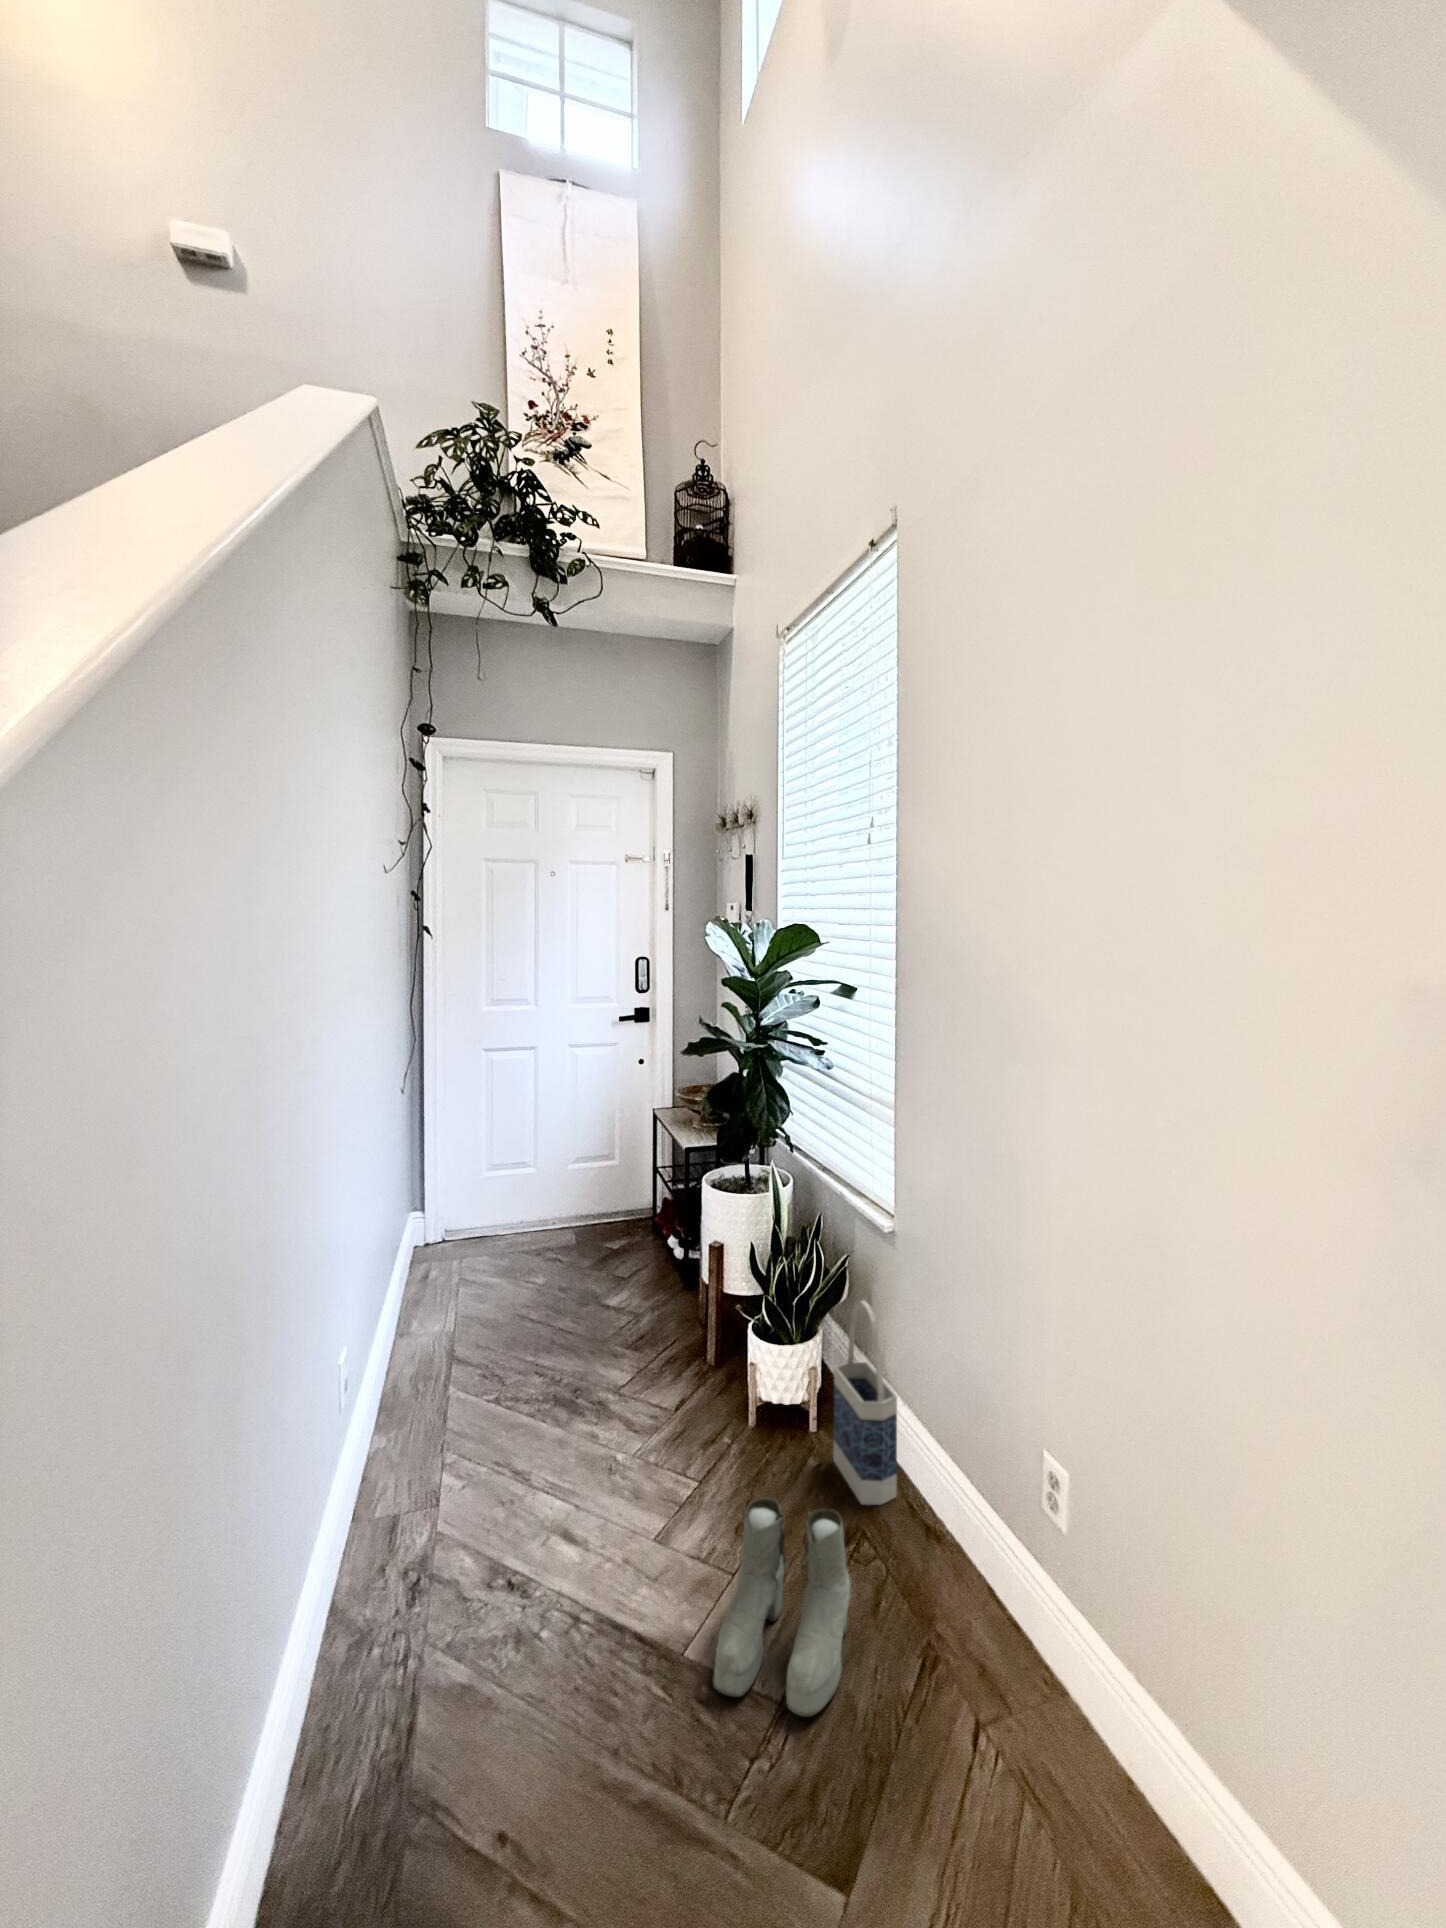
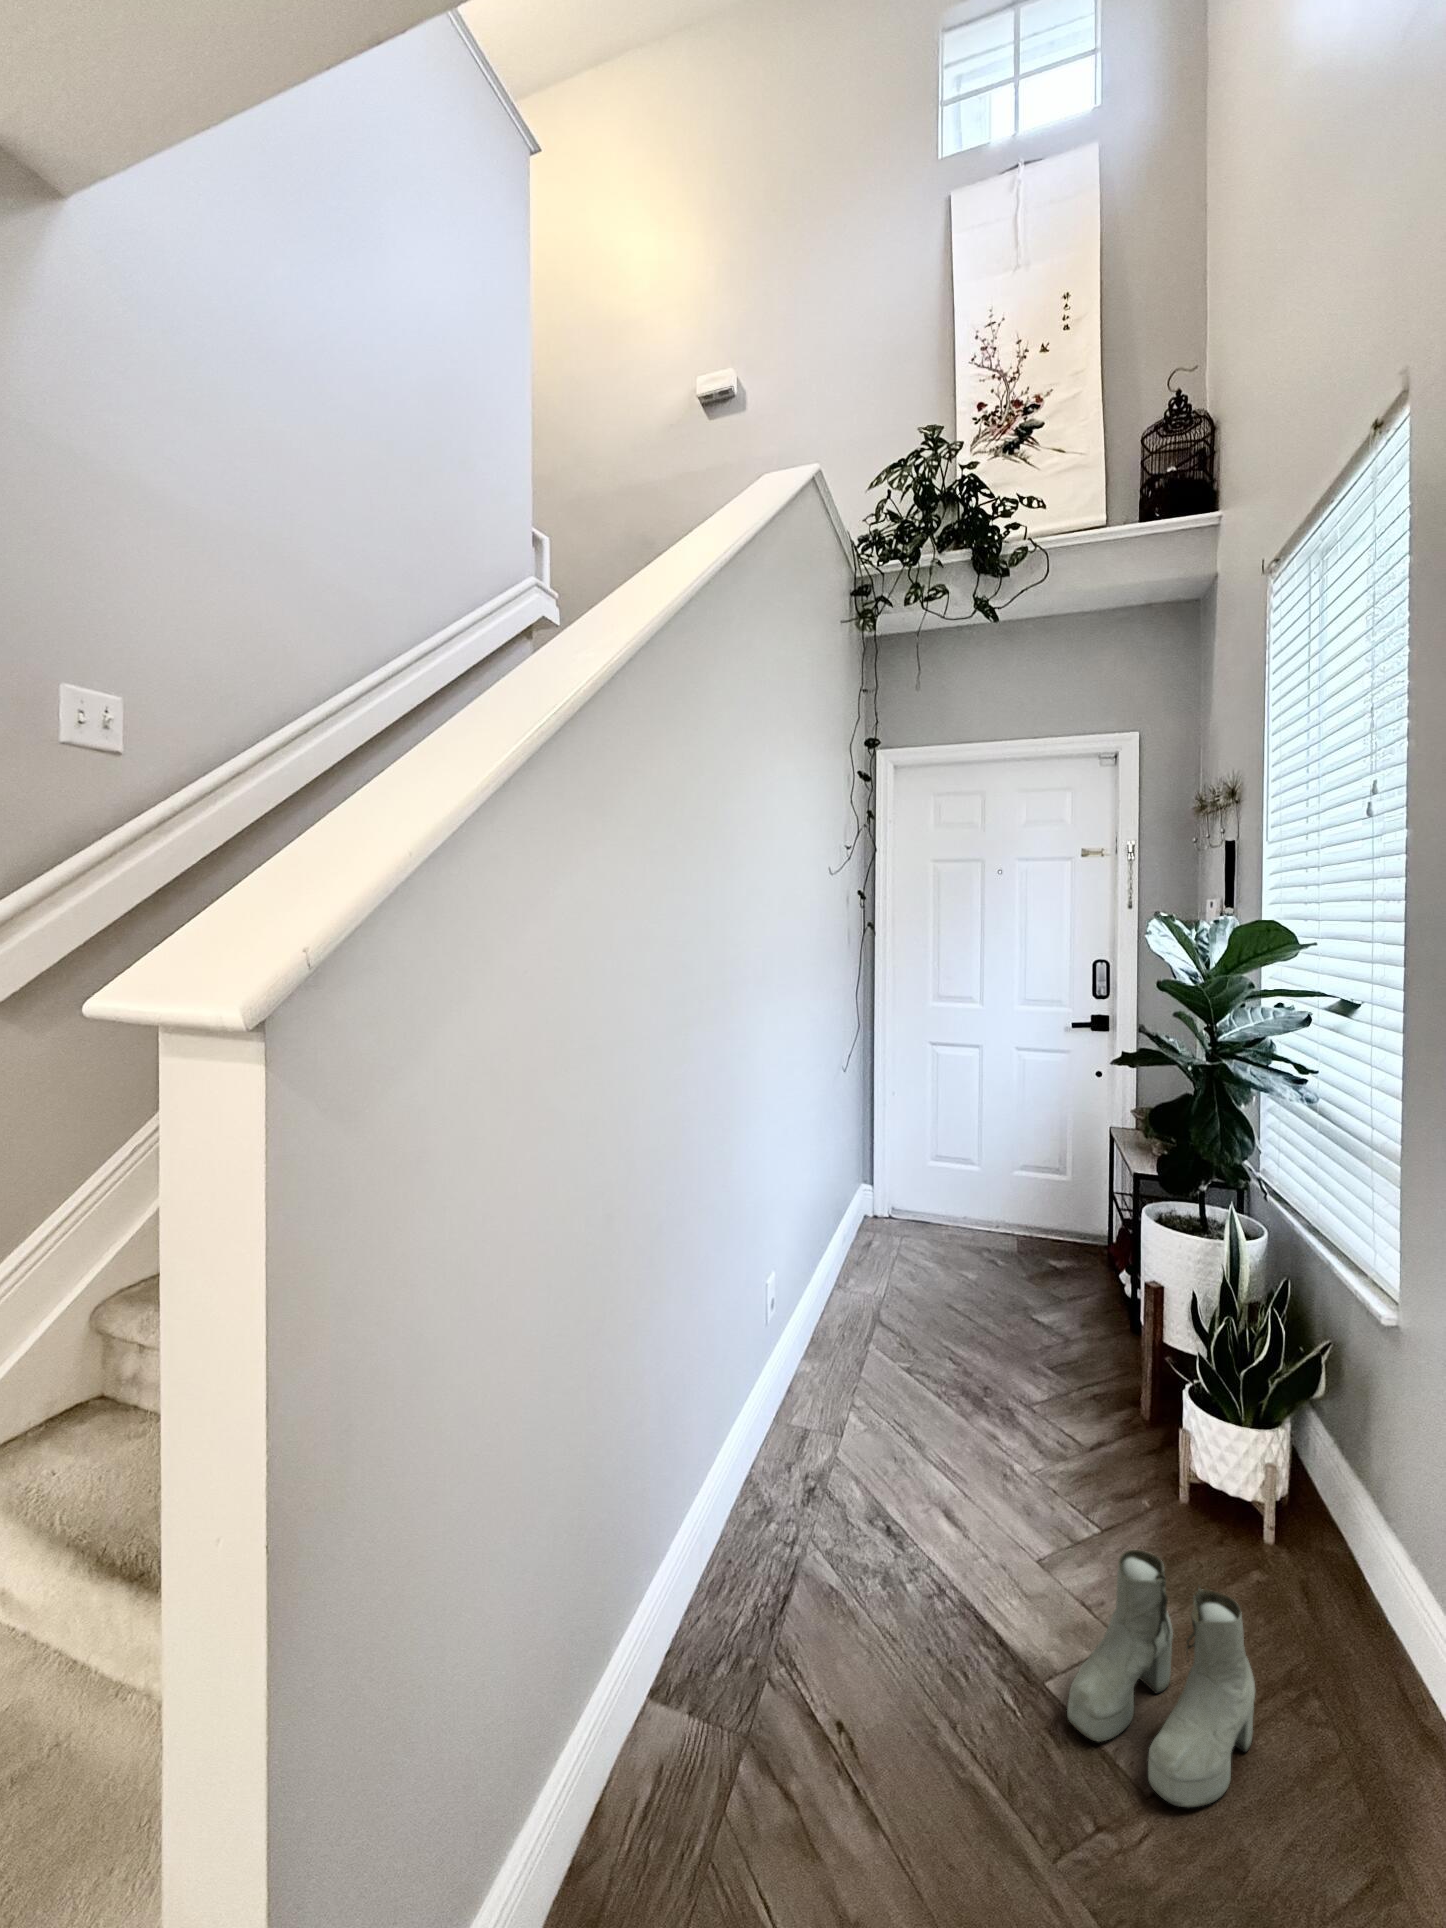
bag: present [833,1301,897,1505] -> none [1283,1383,1370,1643]

